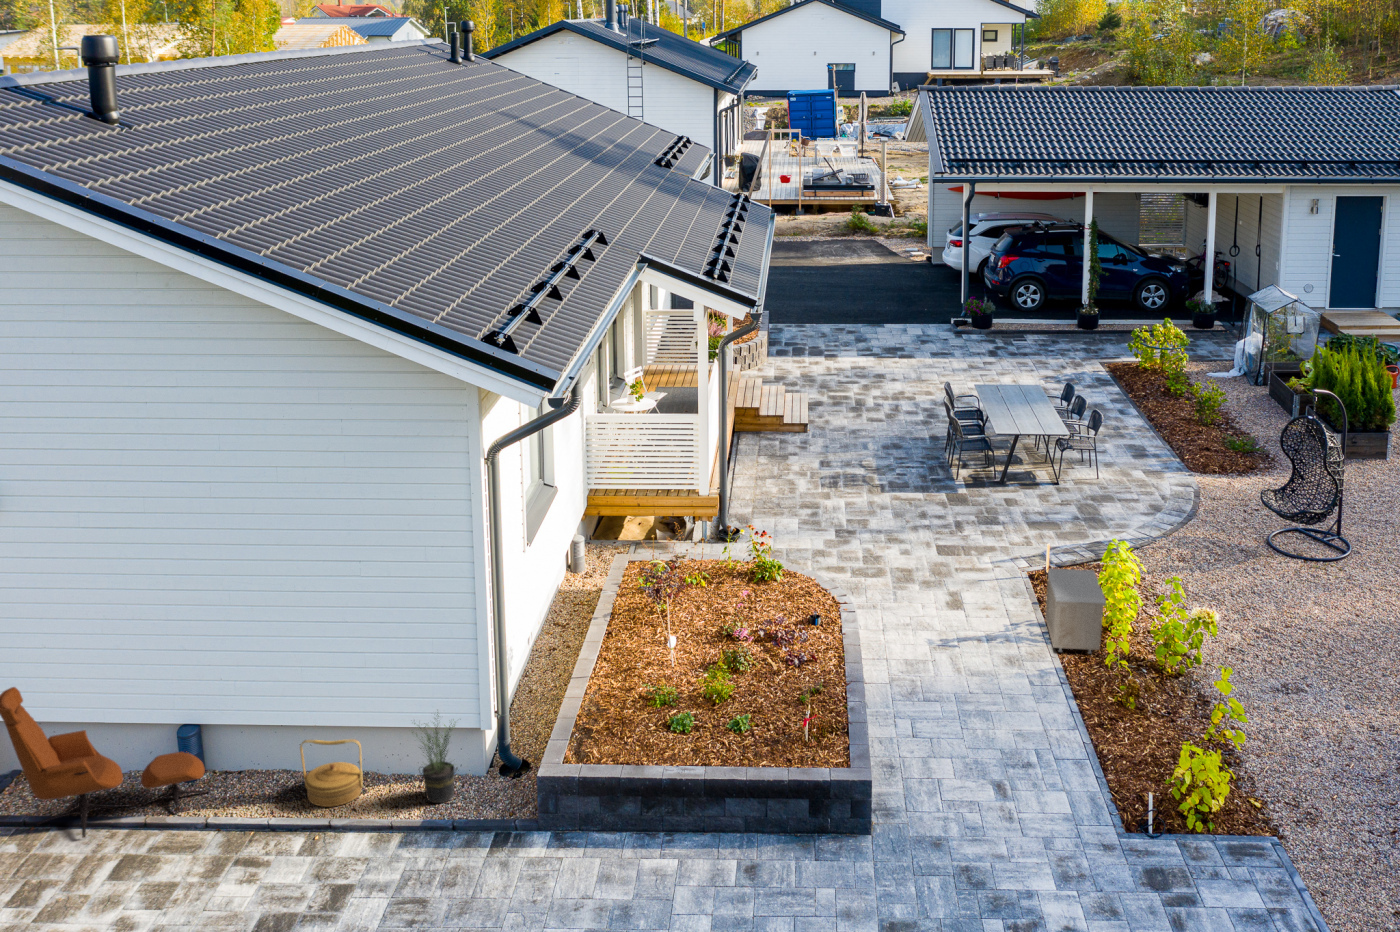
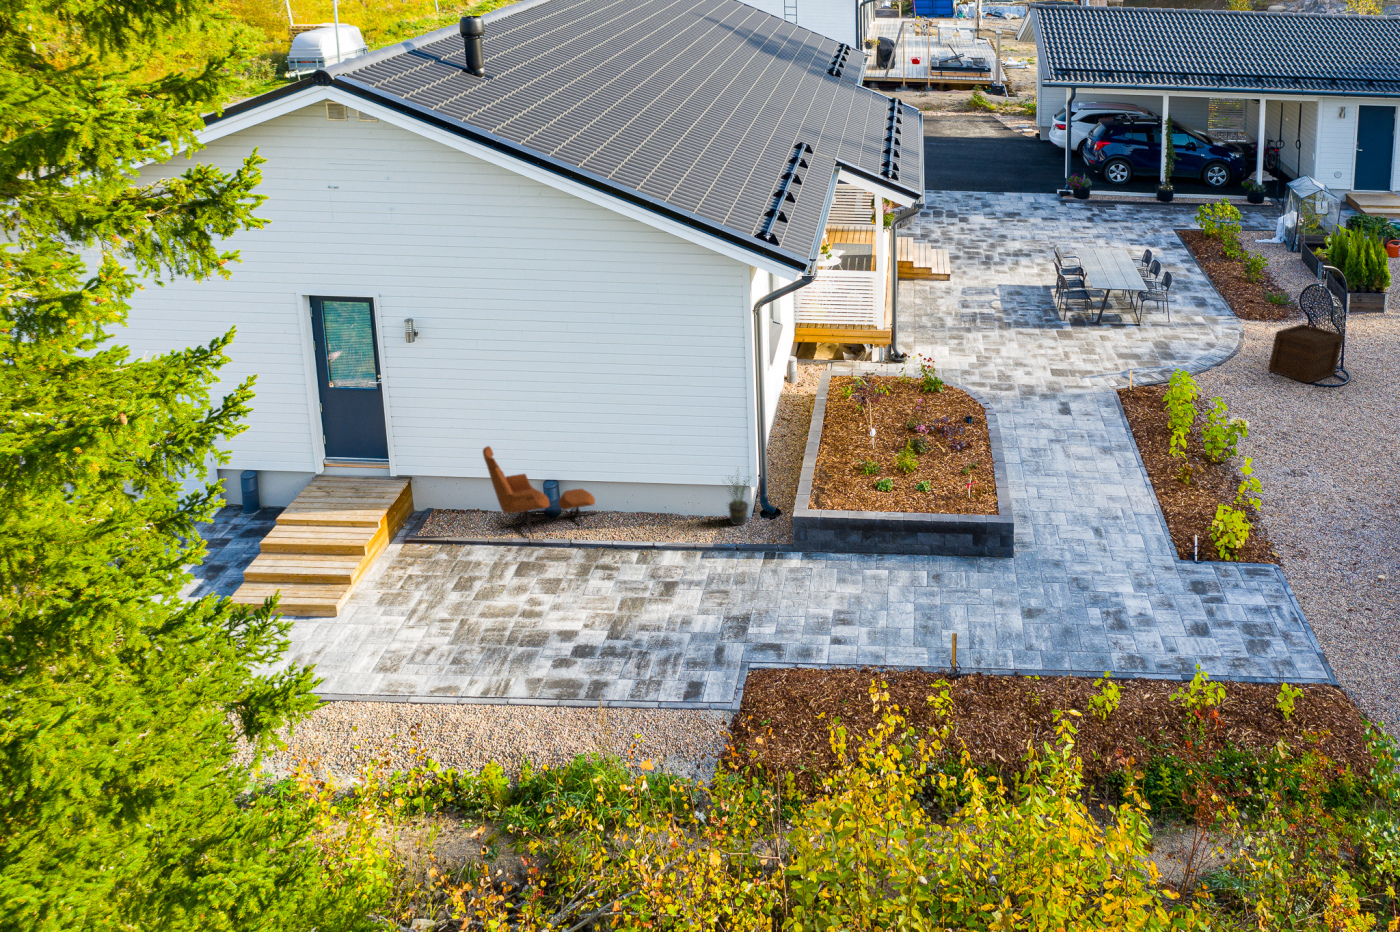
wooden crate: none [1235,474,1330,555] -> present [1268,324,1344,383]
storage bench: present [1045,568,1106,653] -> none [1126,389,1172,448]
woven basket: present [300,739,363,807] -> none [654,484,691,525]

